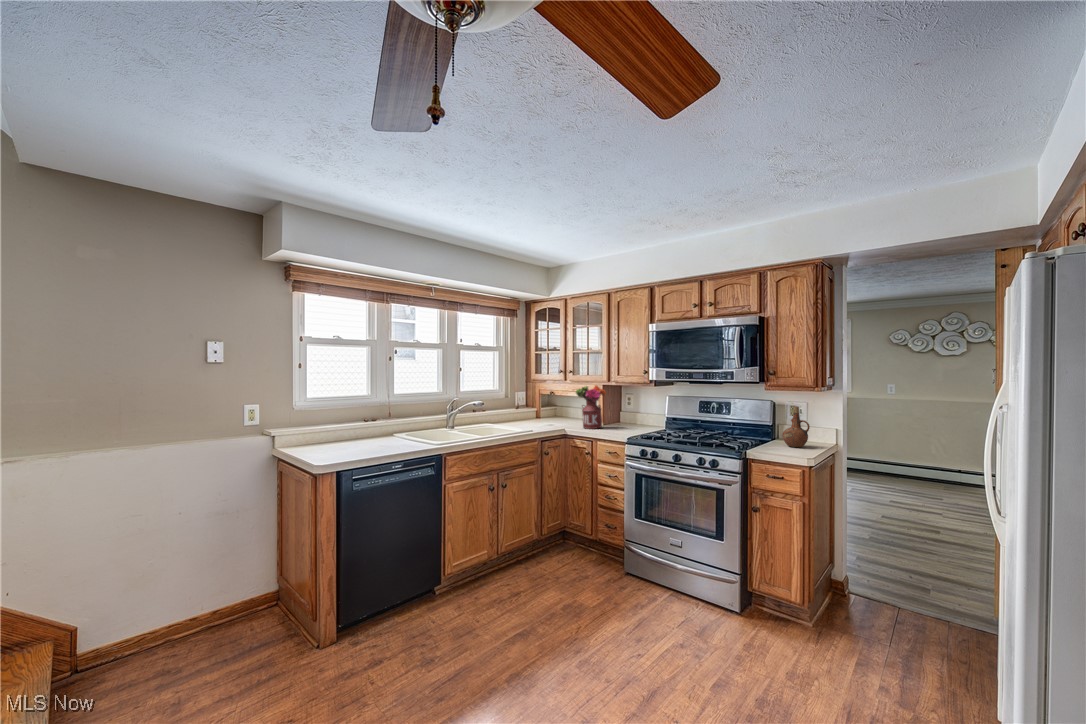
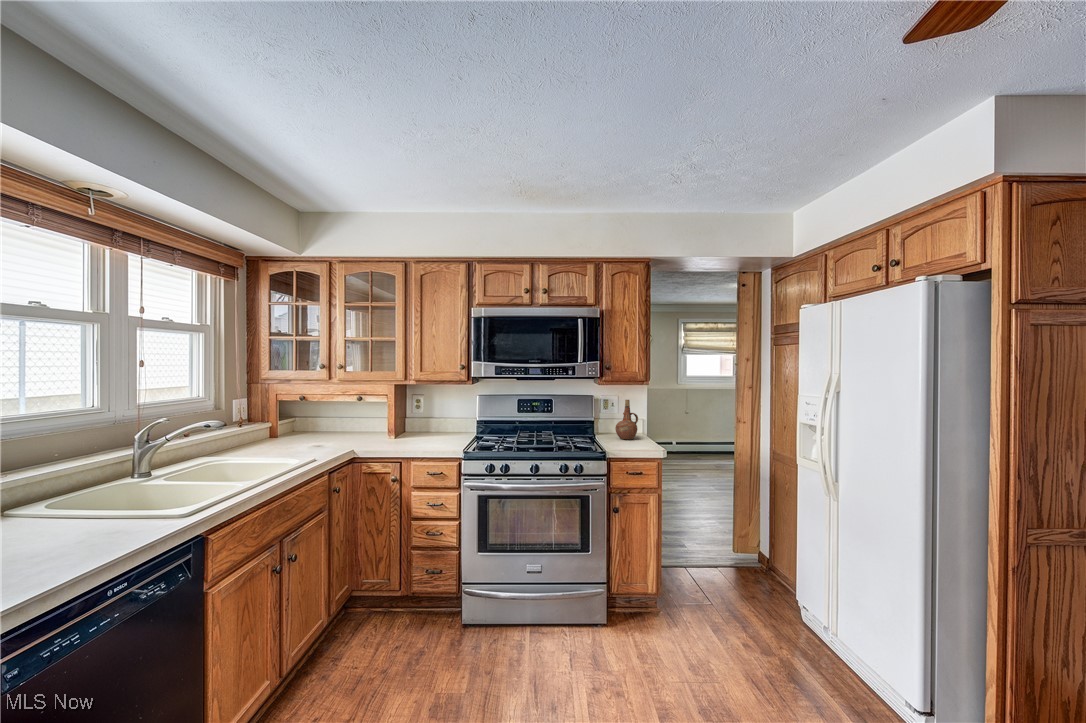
flower arrangement: present [576,385,606,429] -> none [366,384,411,446]

